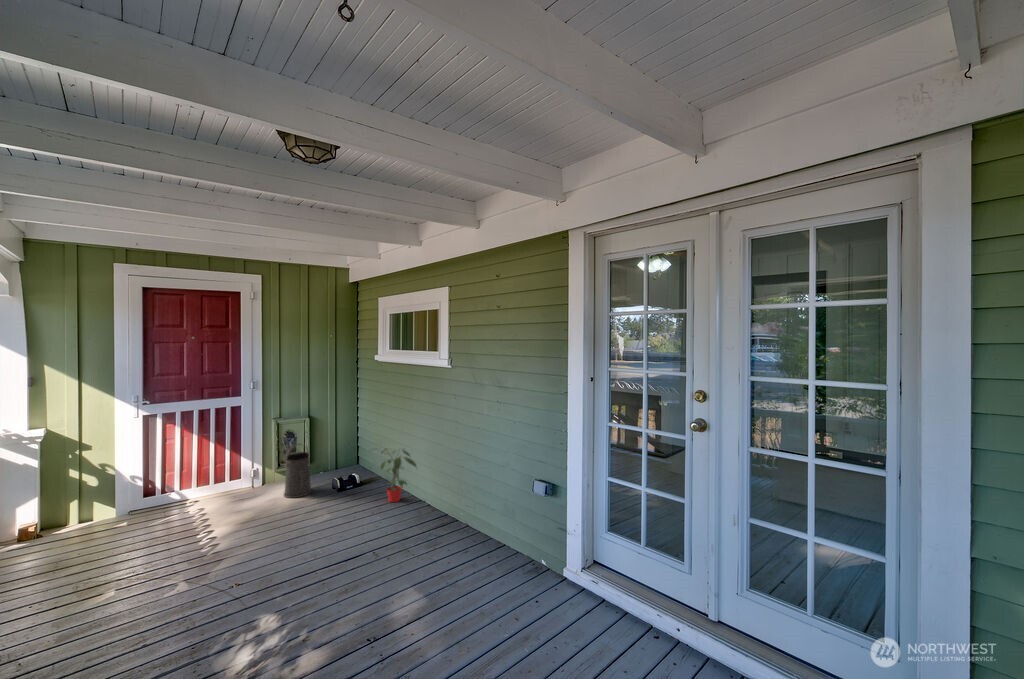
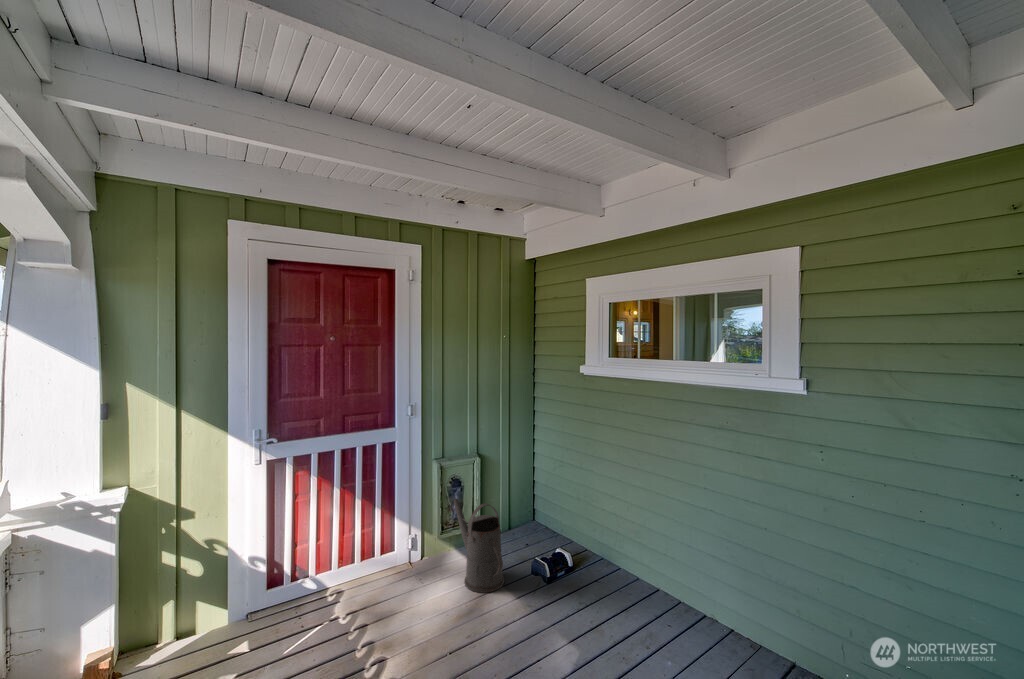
potted plant: present [381,448,416,502] -> none [605,520,714,614]

